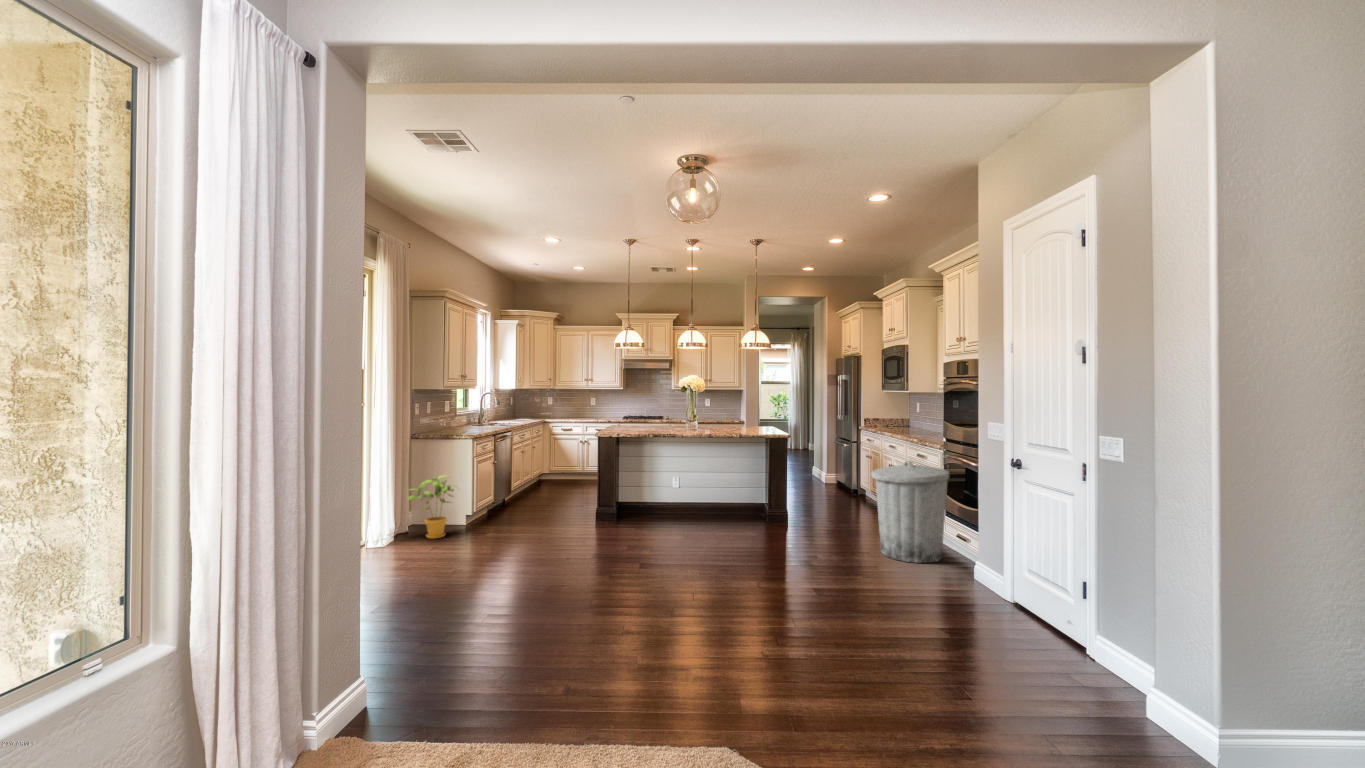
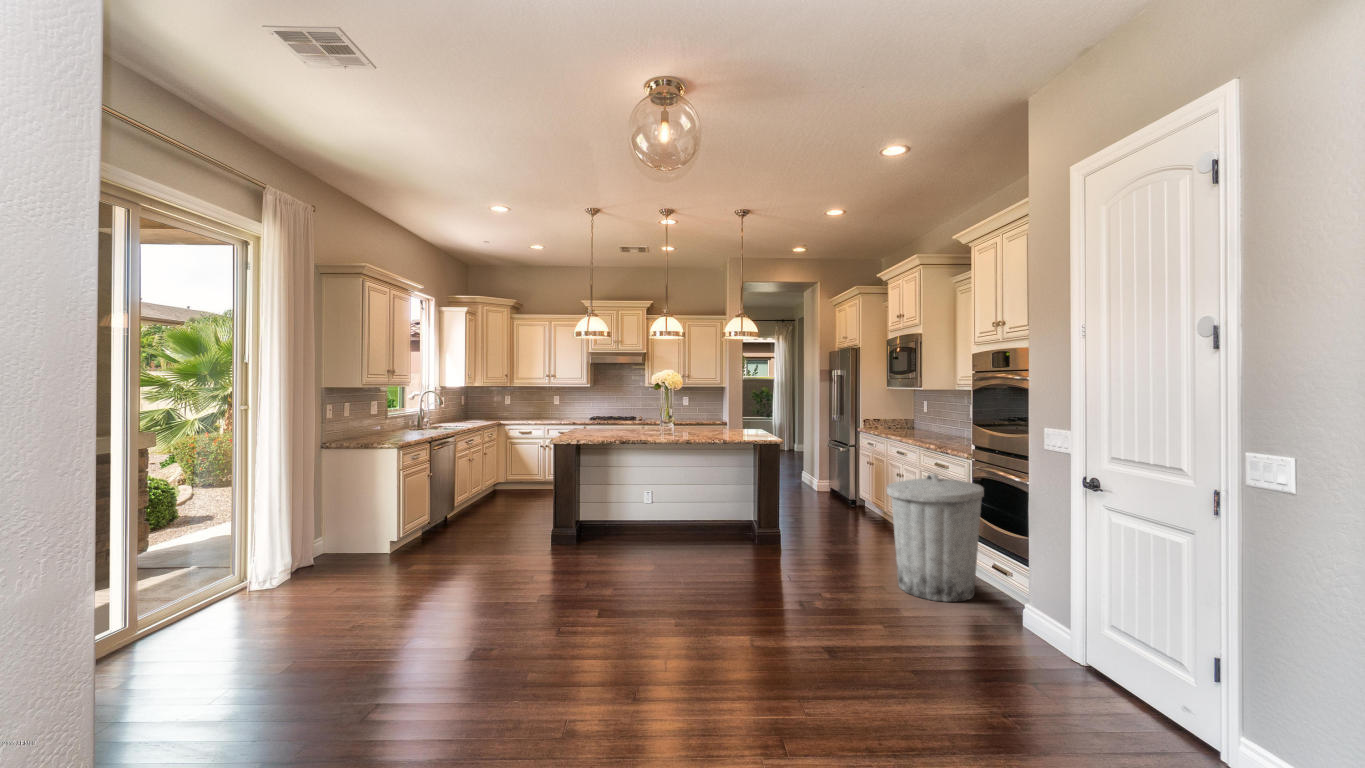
house plant: present [407,475,454,539] -> none [303,494,377,574]

